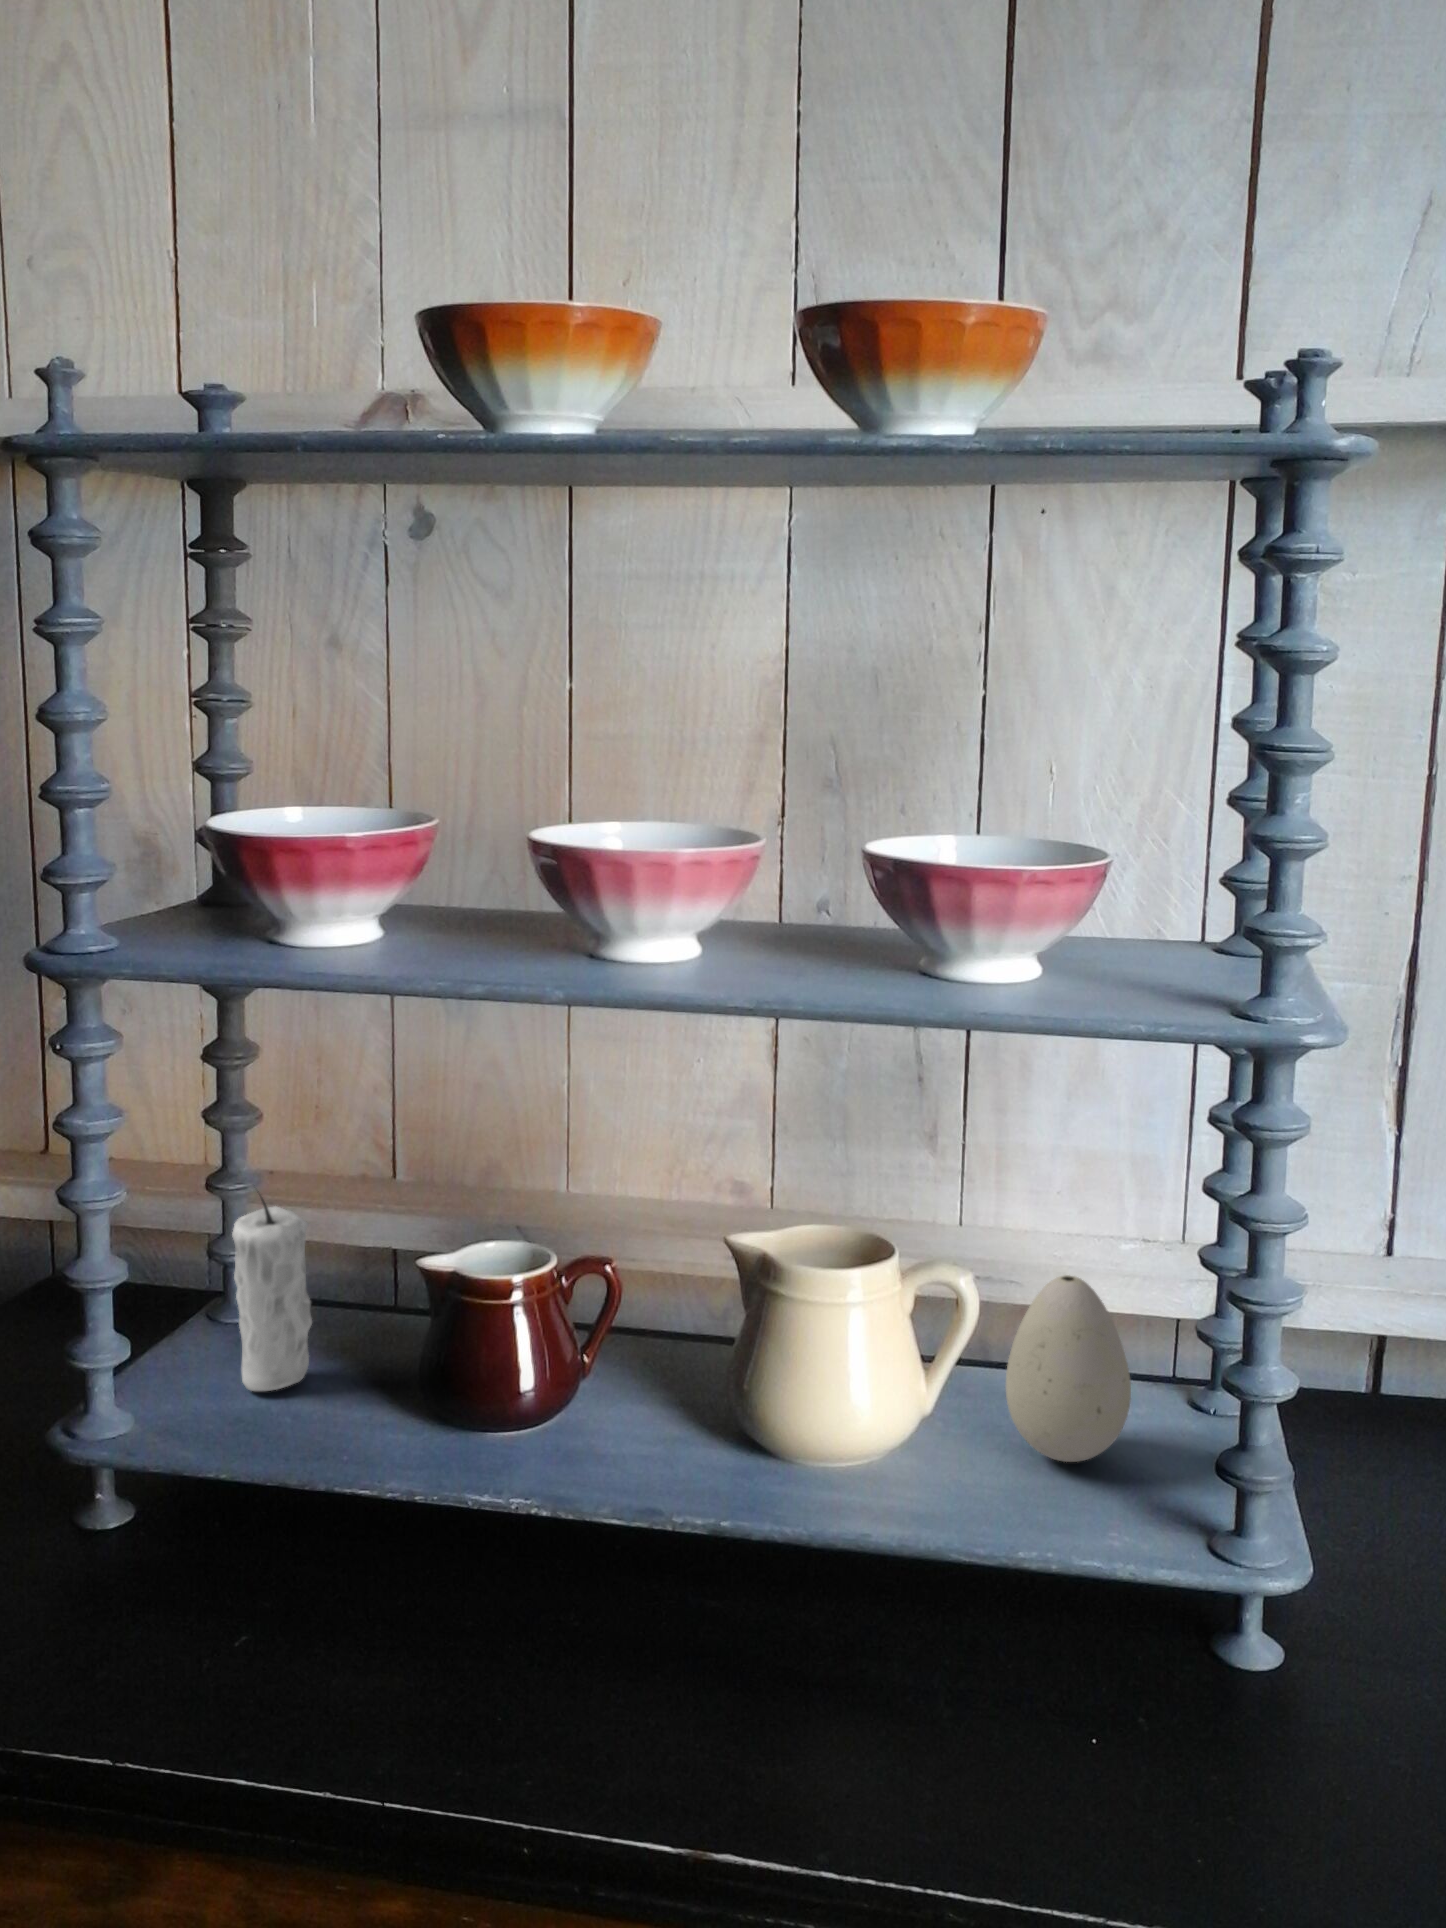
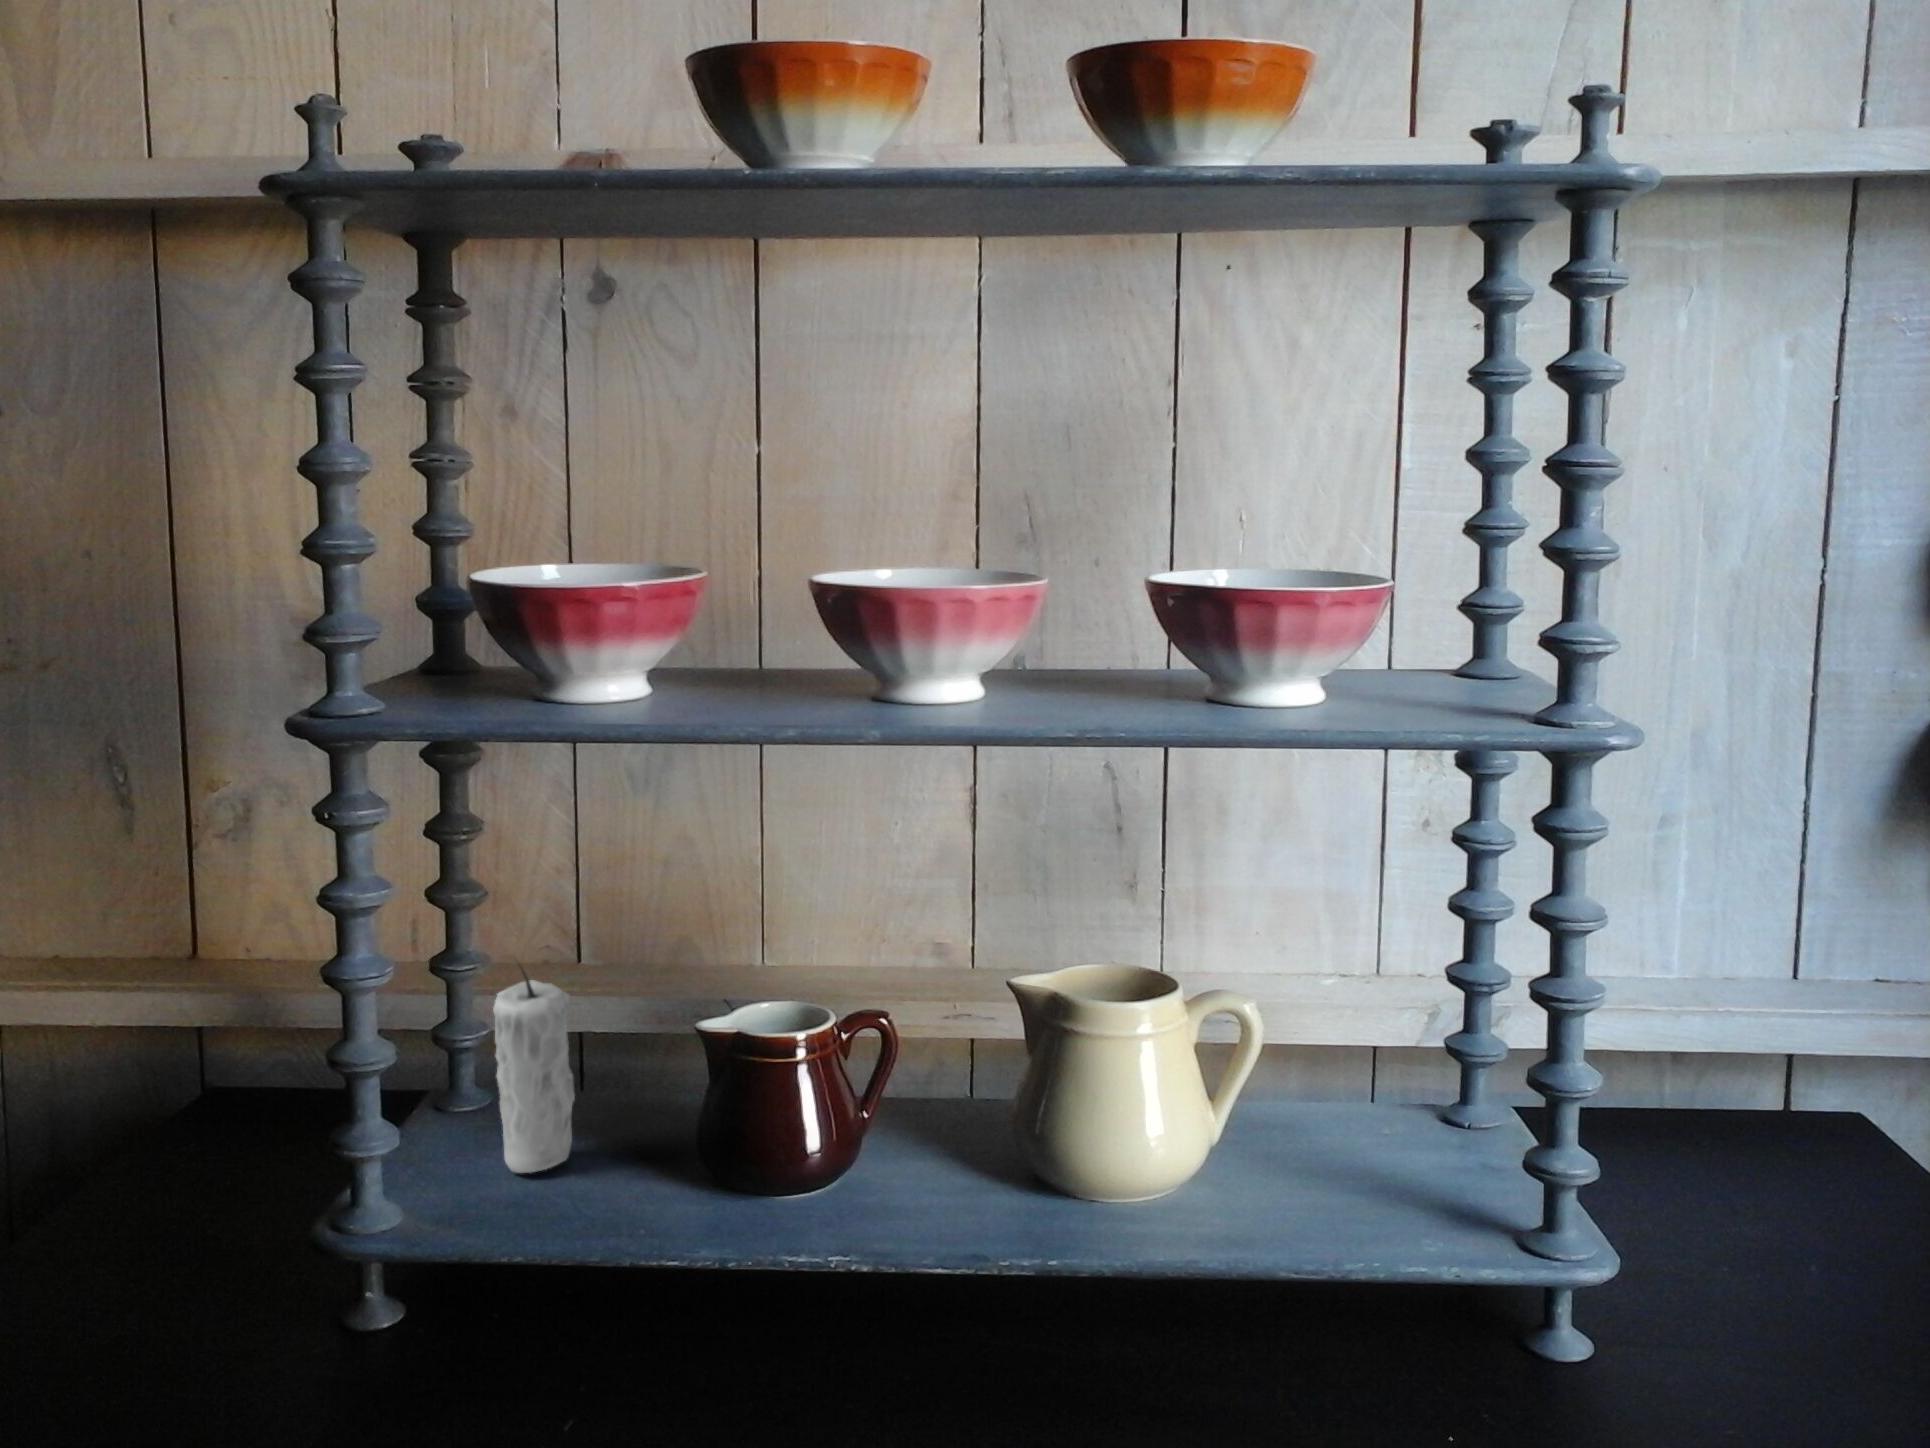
decorative egg: present [1006,1275,1131,1462] -> none [1293,994,1416,1177]

